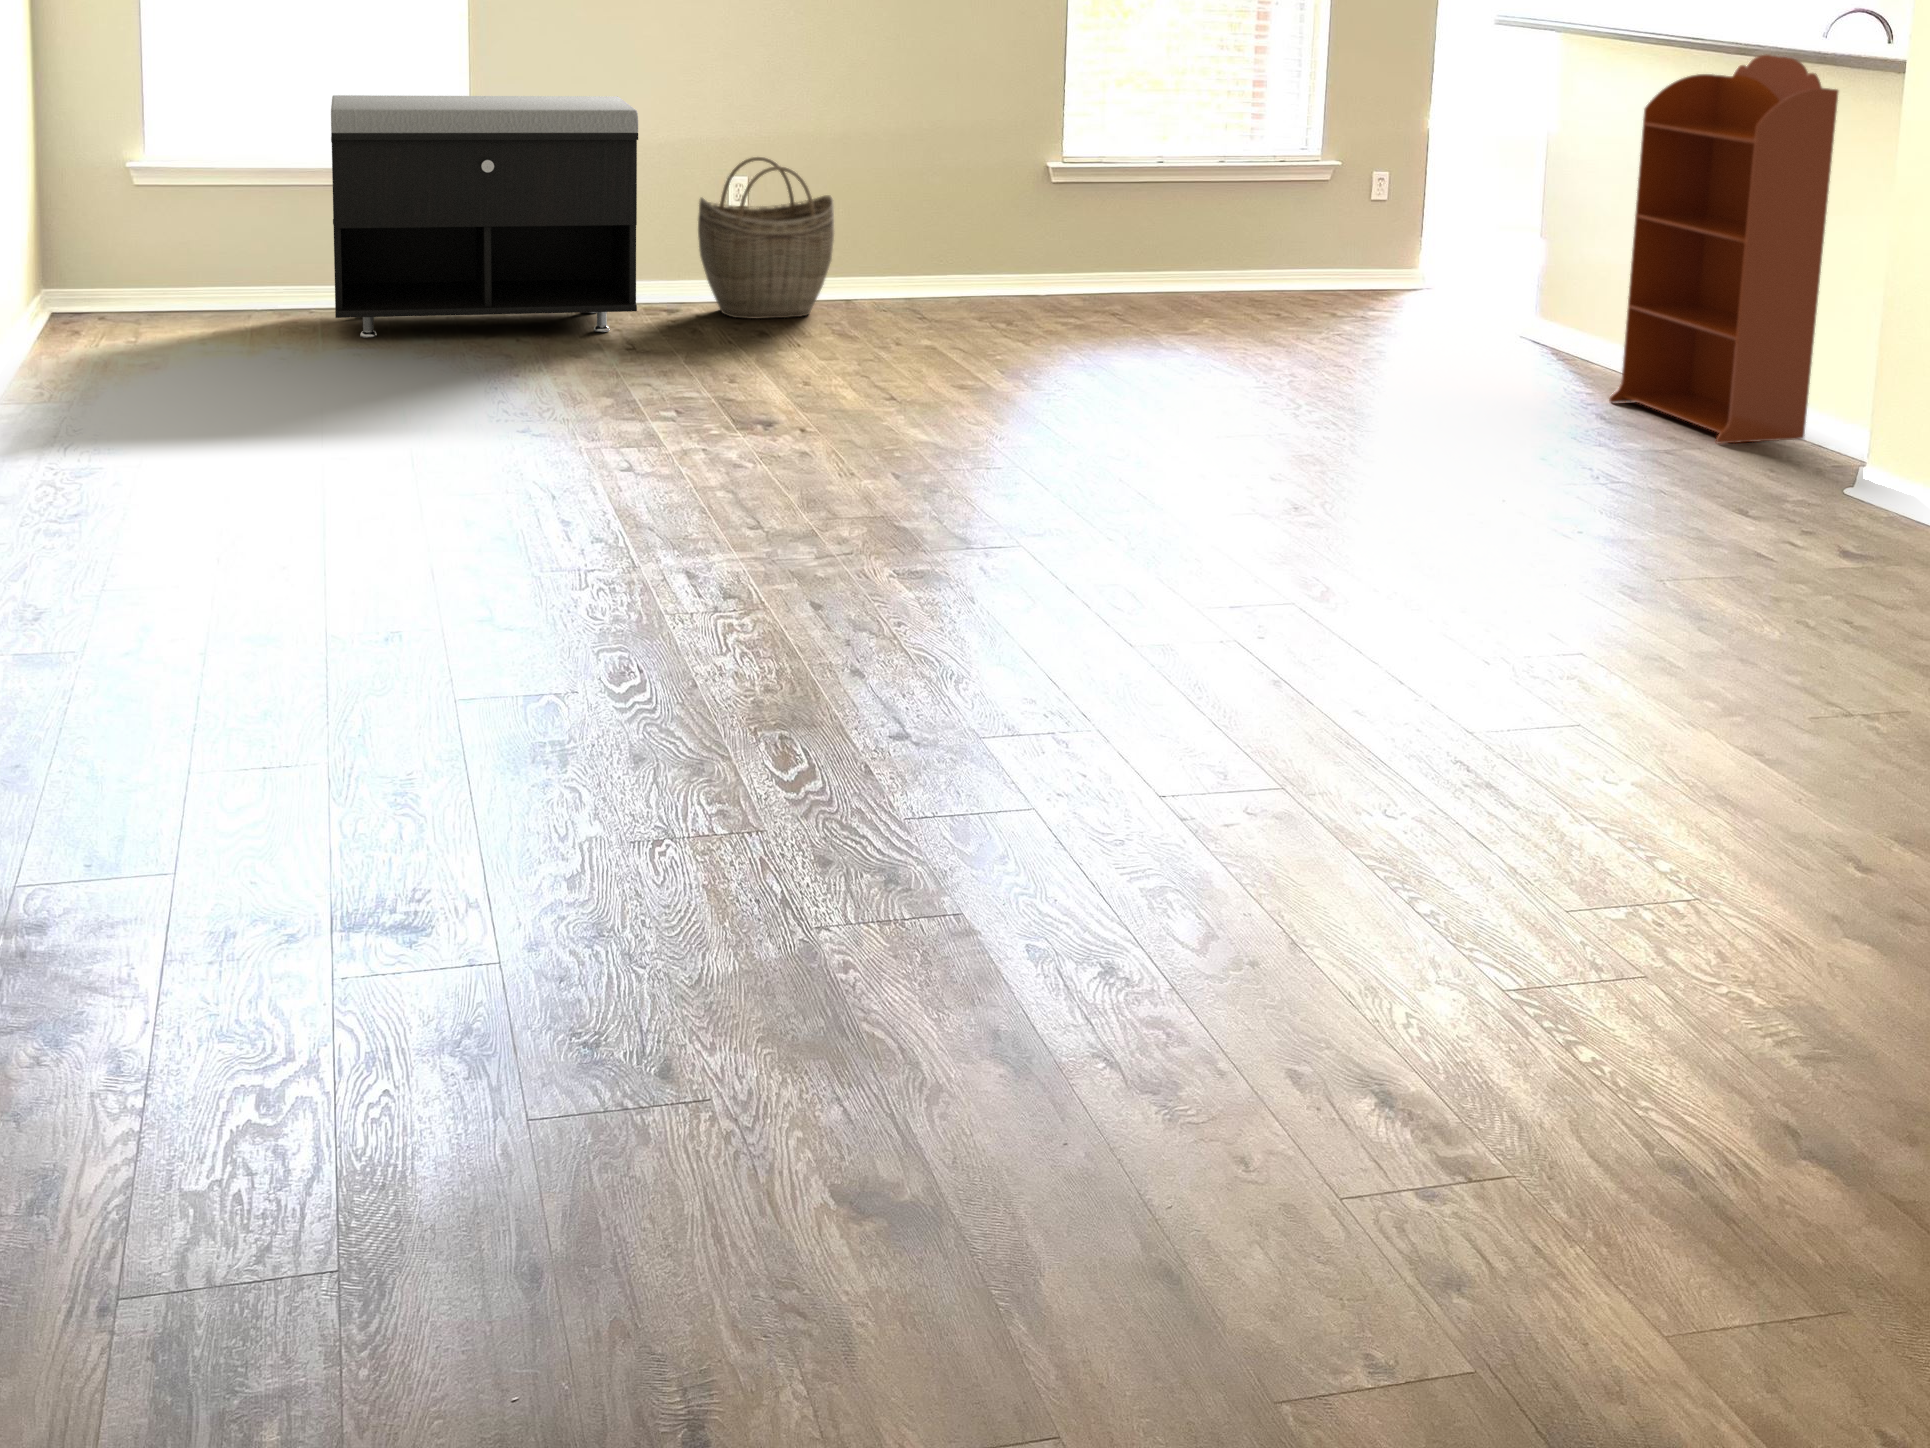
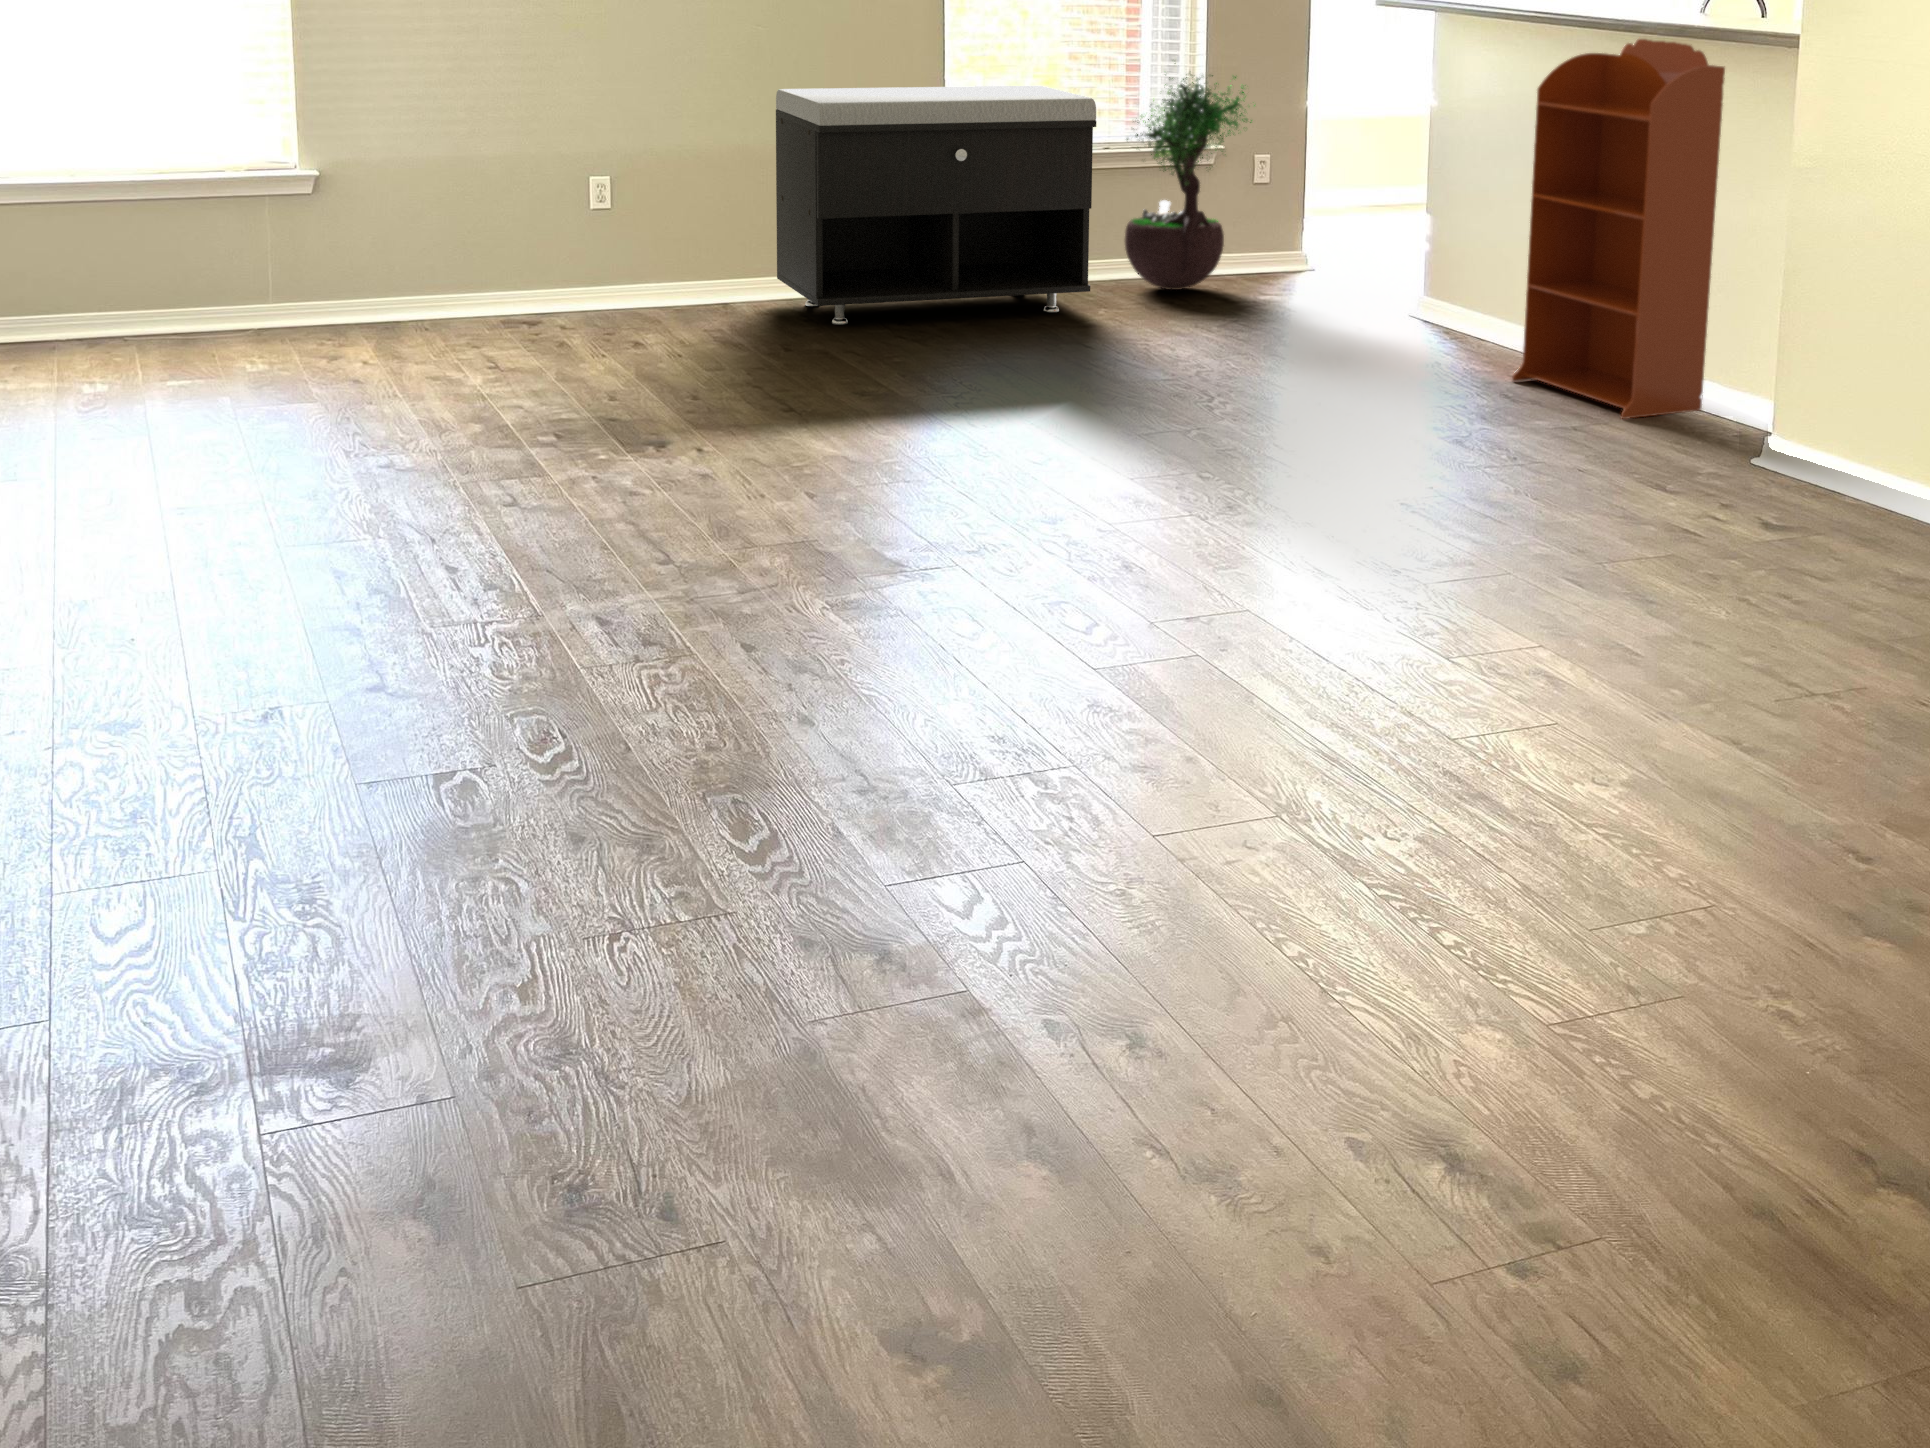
potted tree: none [1236,75,1369,301] -> present [1125,63,1255,290]
storage bench: present [331,95,638,338] -> present [776,86,1096,325]
woven basket: present [698,157,835,319] -> none [561,156,710,330]

